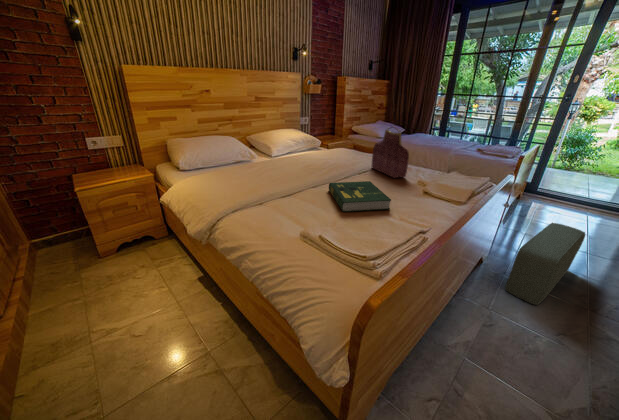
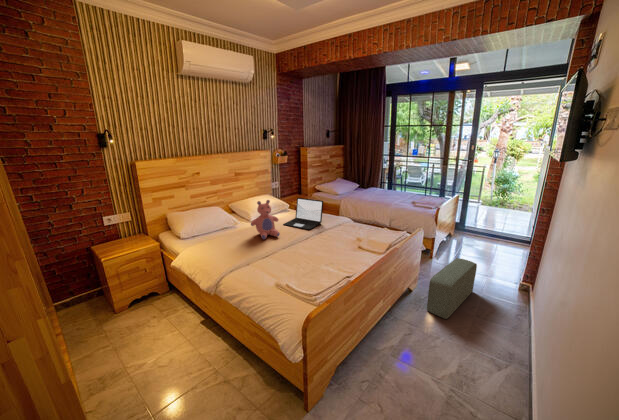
teddy bear: none [269,125,306,178] -> present [251,200,280,239]
handbag: present [371,126,409,178] -> none [329,196,353,234]
laptop: none [311,131,366,171] -> present [284,198,323,229]
book: present [329,181,391,212] -> none [297,239,339,264]

